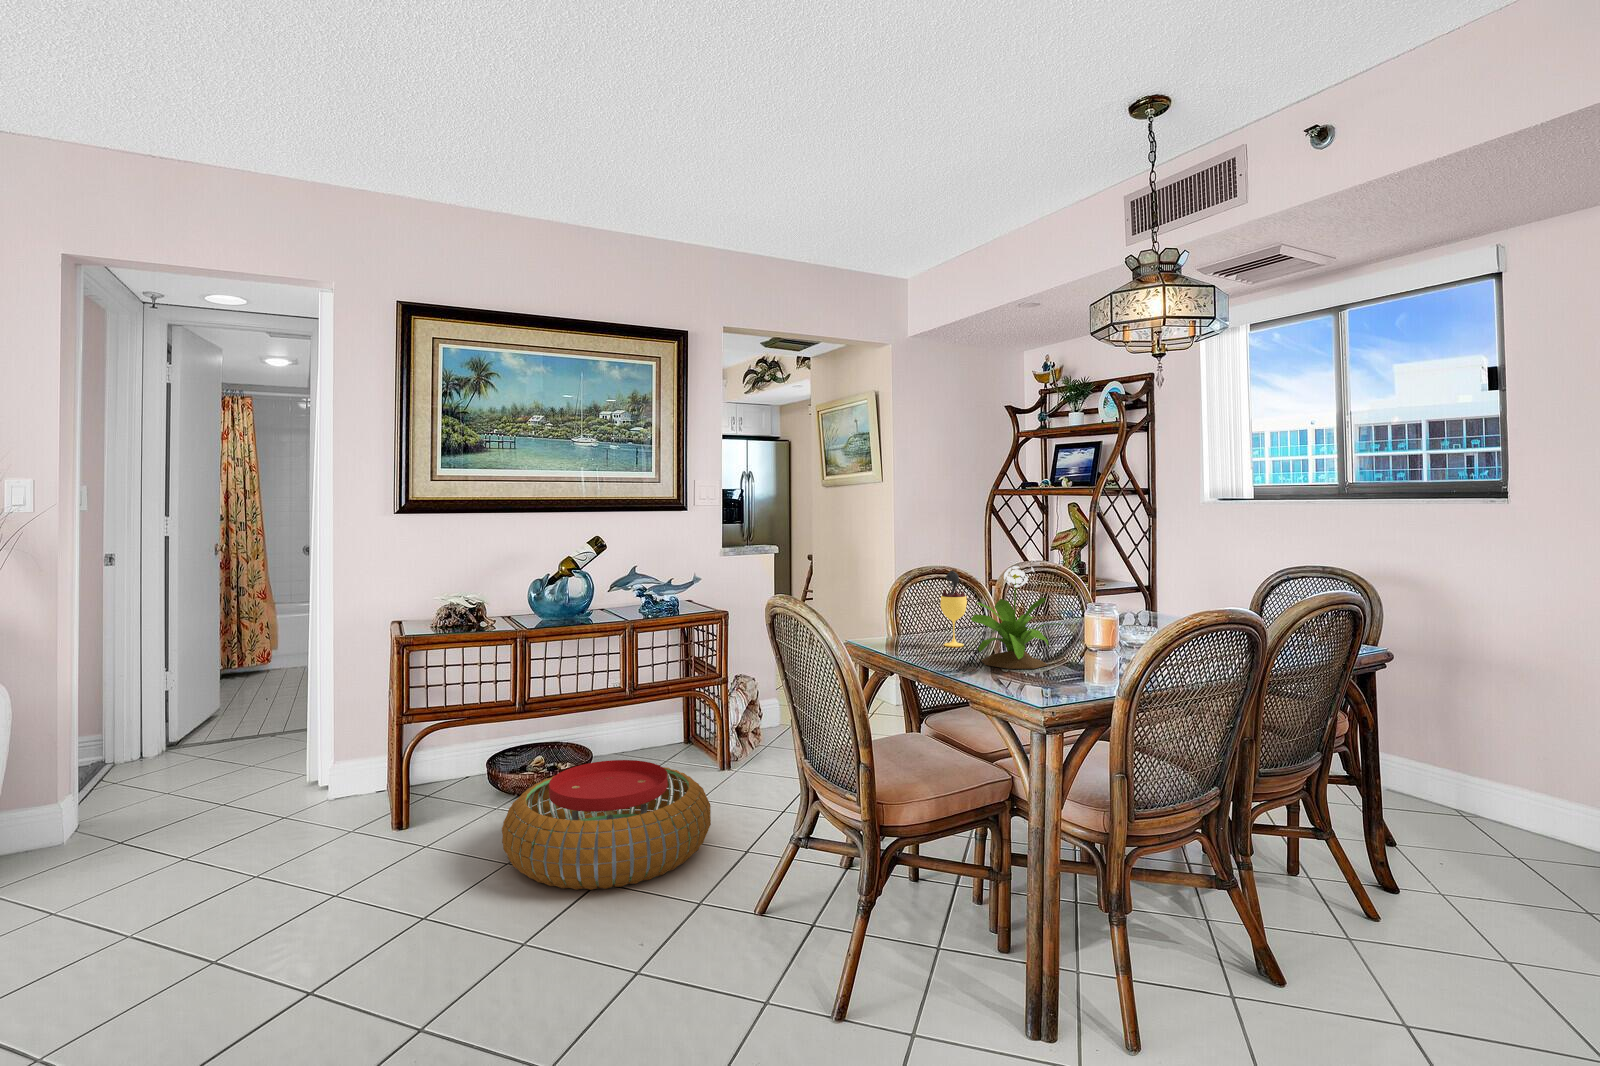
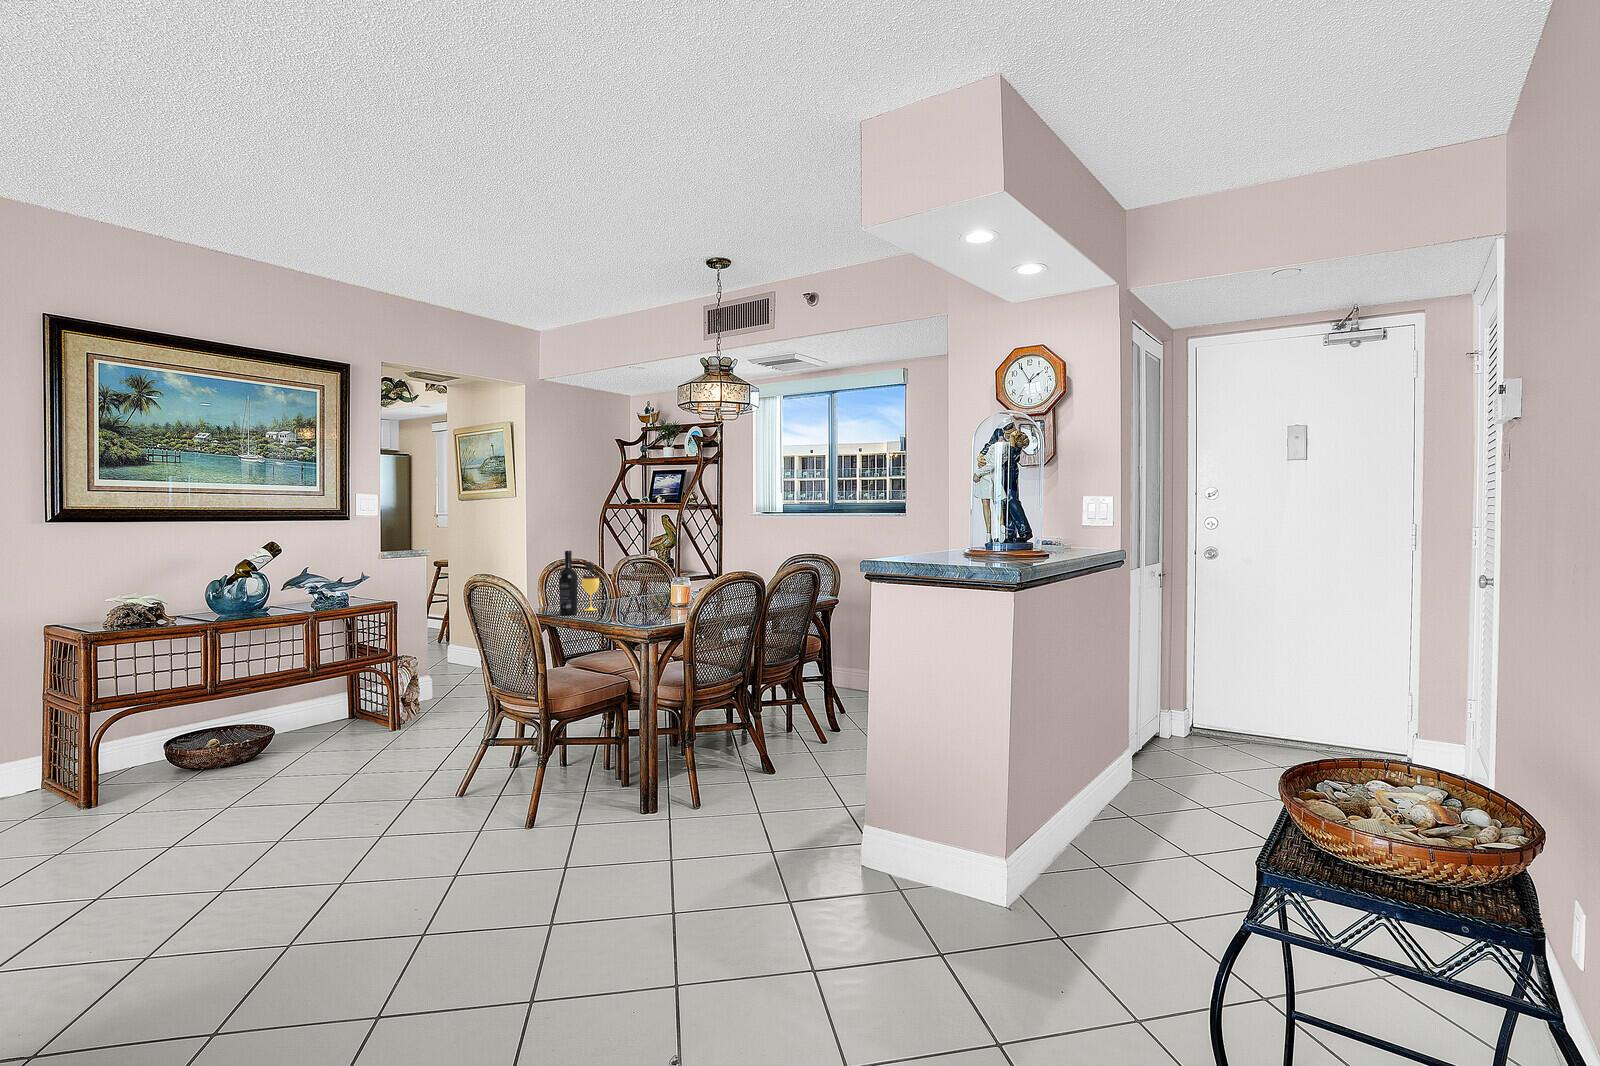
wine bottle: none [904,554,932,653] -> present [559,551,578,615]
potted flower: present [971,559,1062,669] -> none [604,552,659,618]
pouf: present [502,760,711,890] -> none [223,719,407,810]

